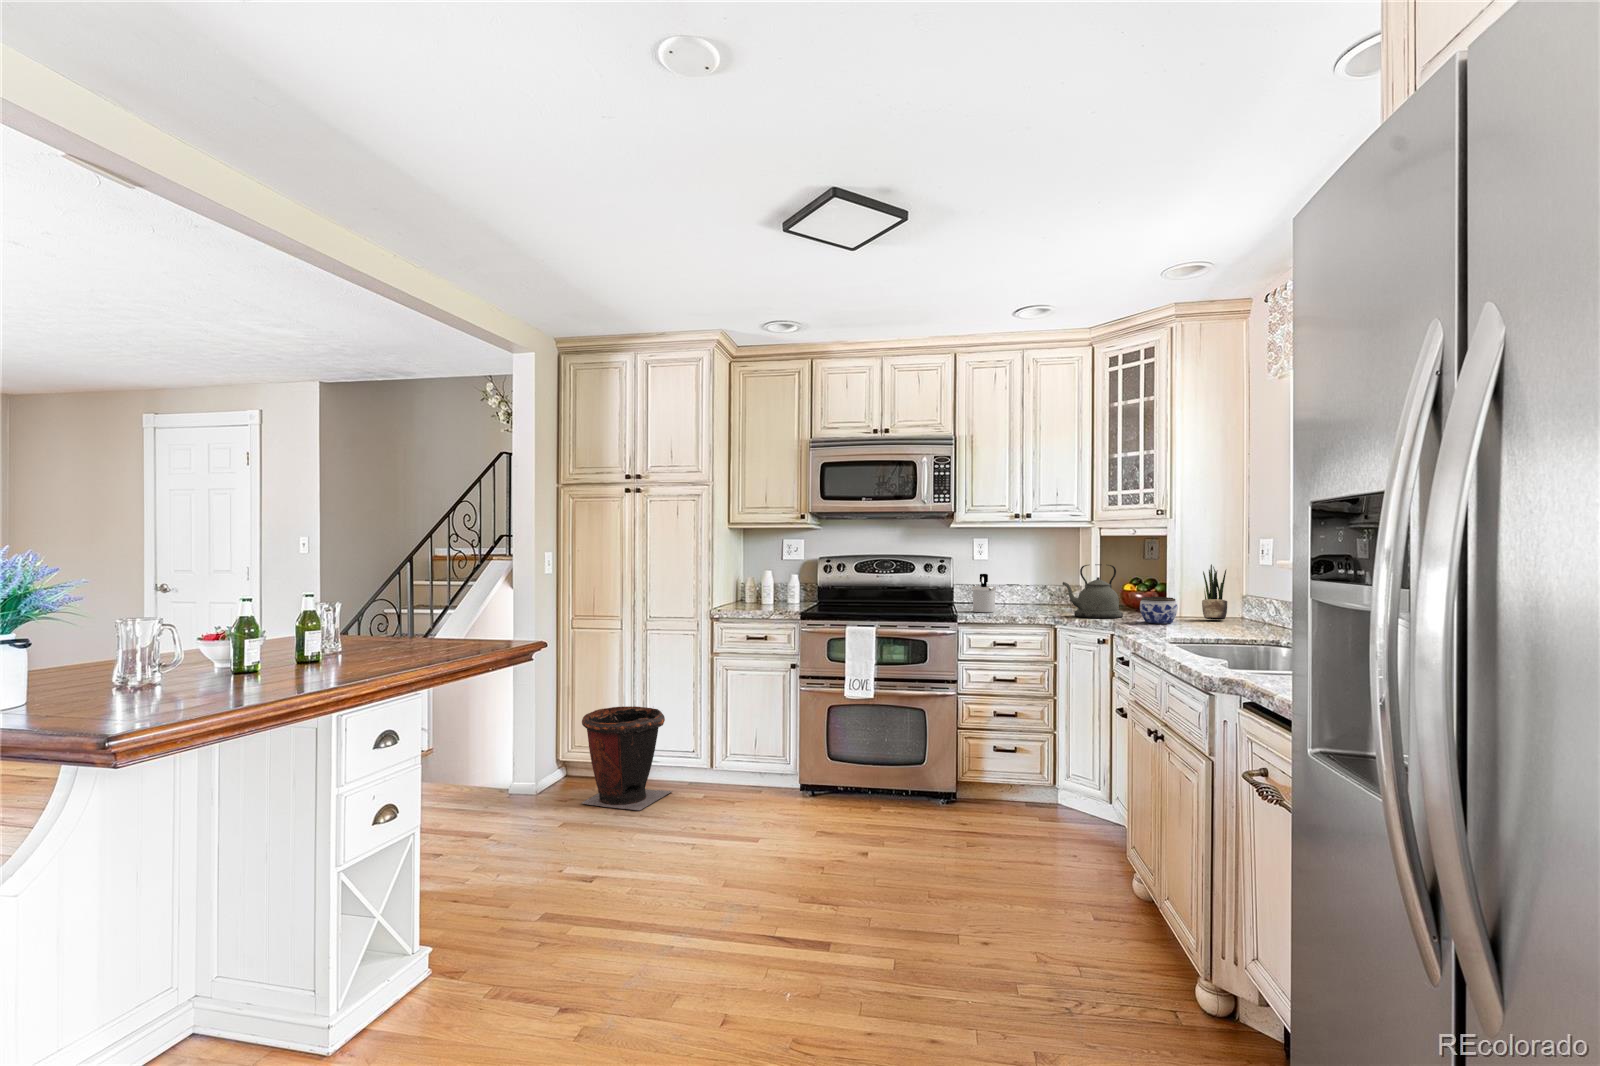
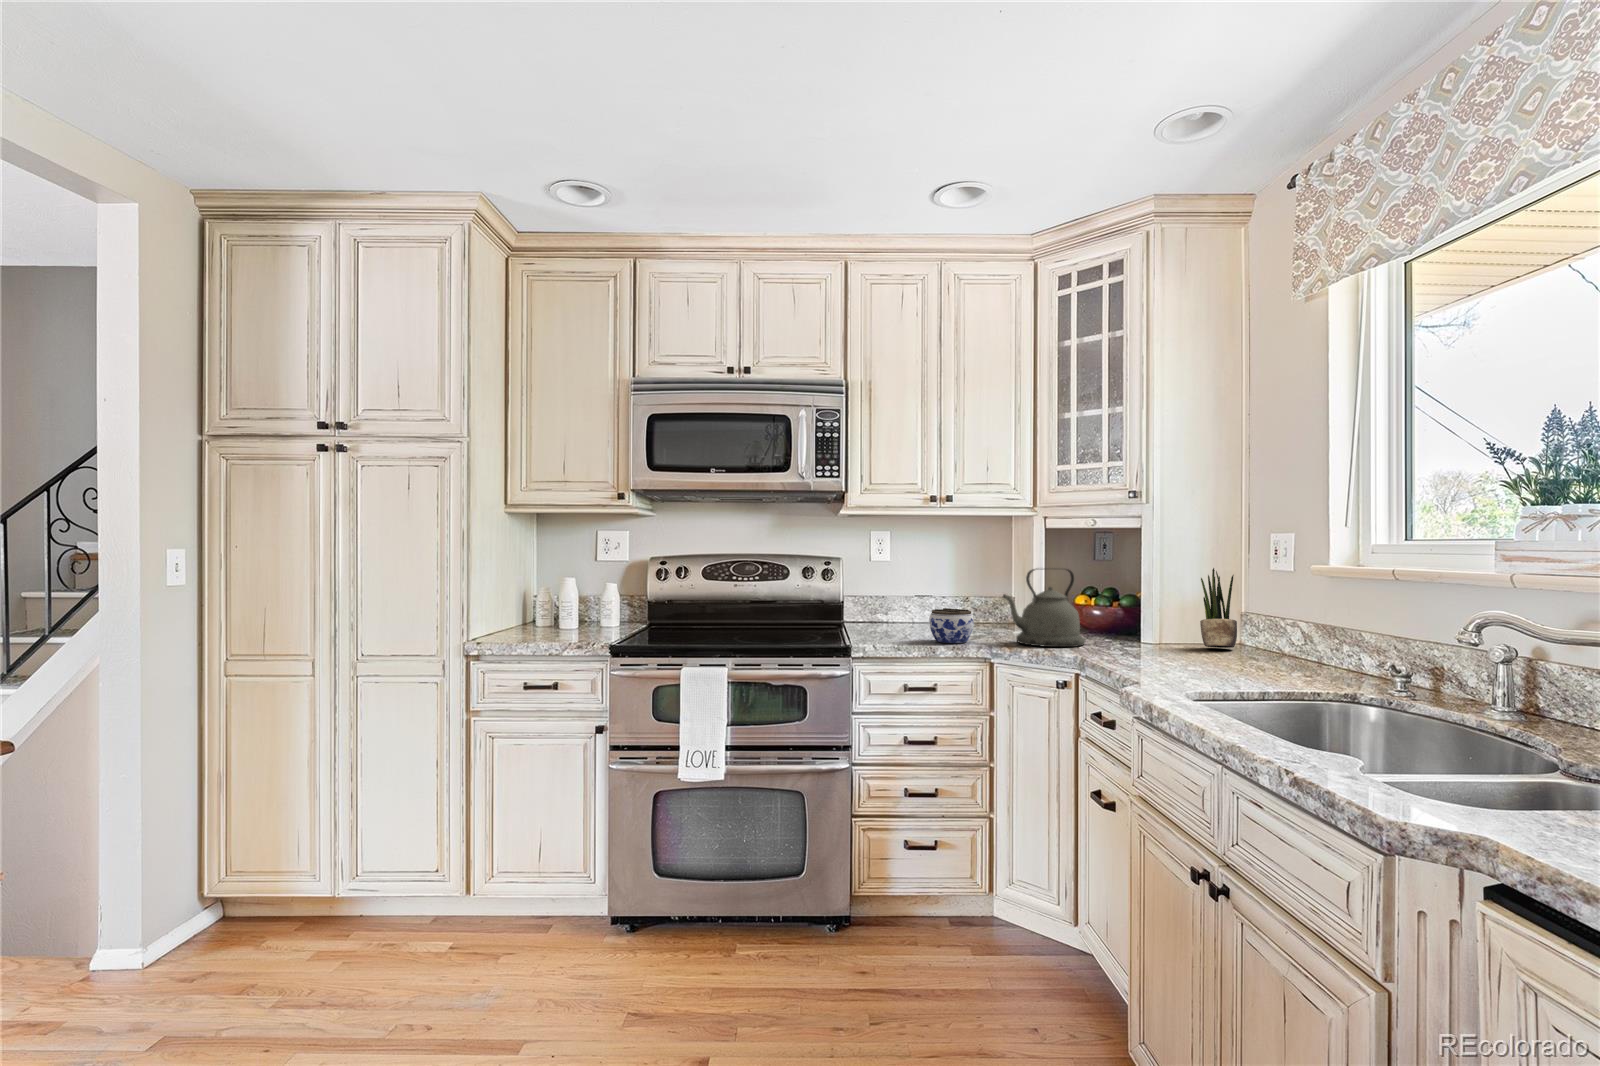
soap dispenser: present [972,574,996,612] -> none [868,581,901,637]
jar: present [1140,597,1178,624] -> present [929,608,974,643]
waste bin: present [582,706,672,810] -> none [210,803,396,999]

